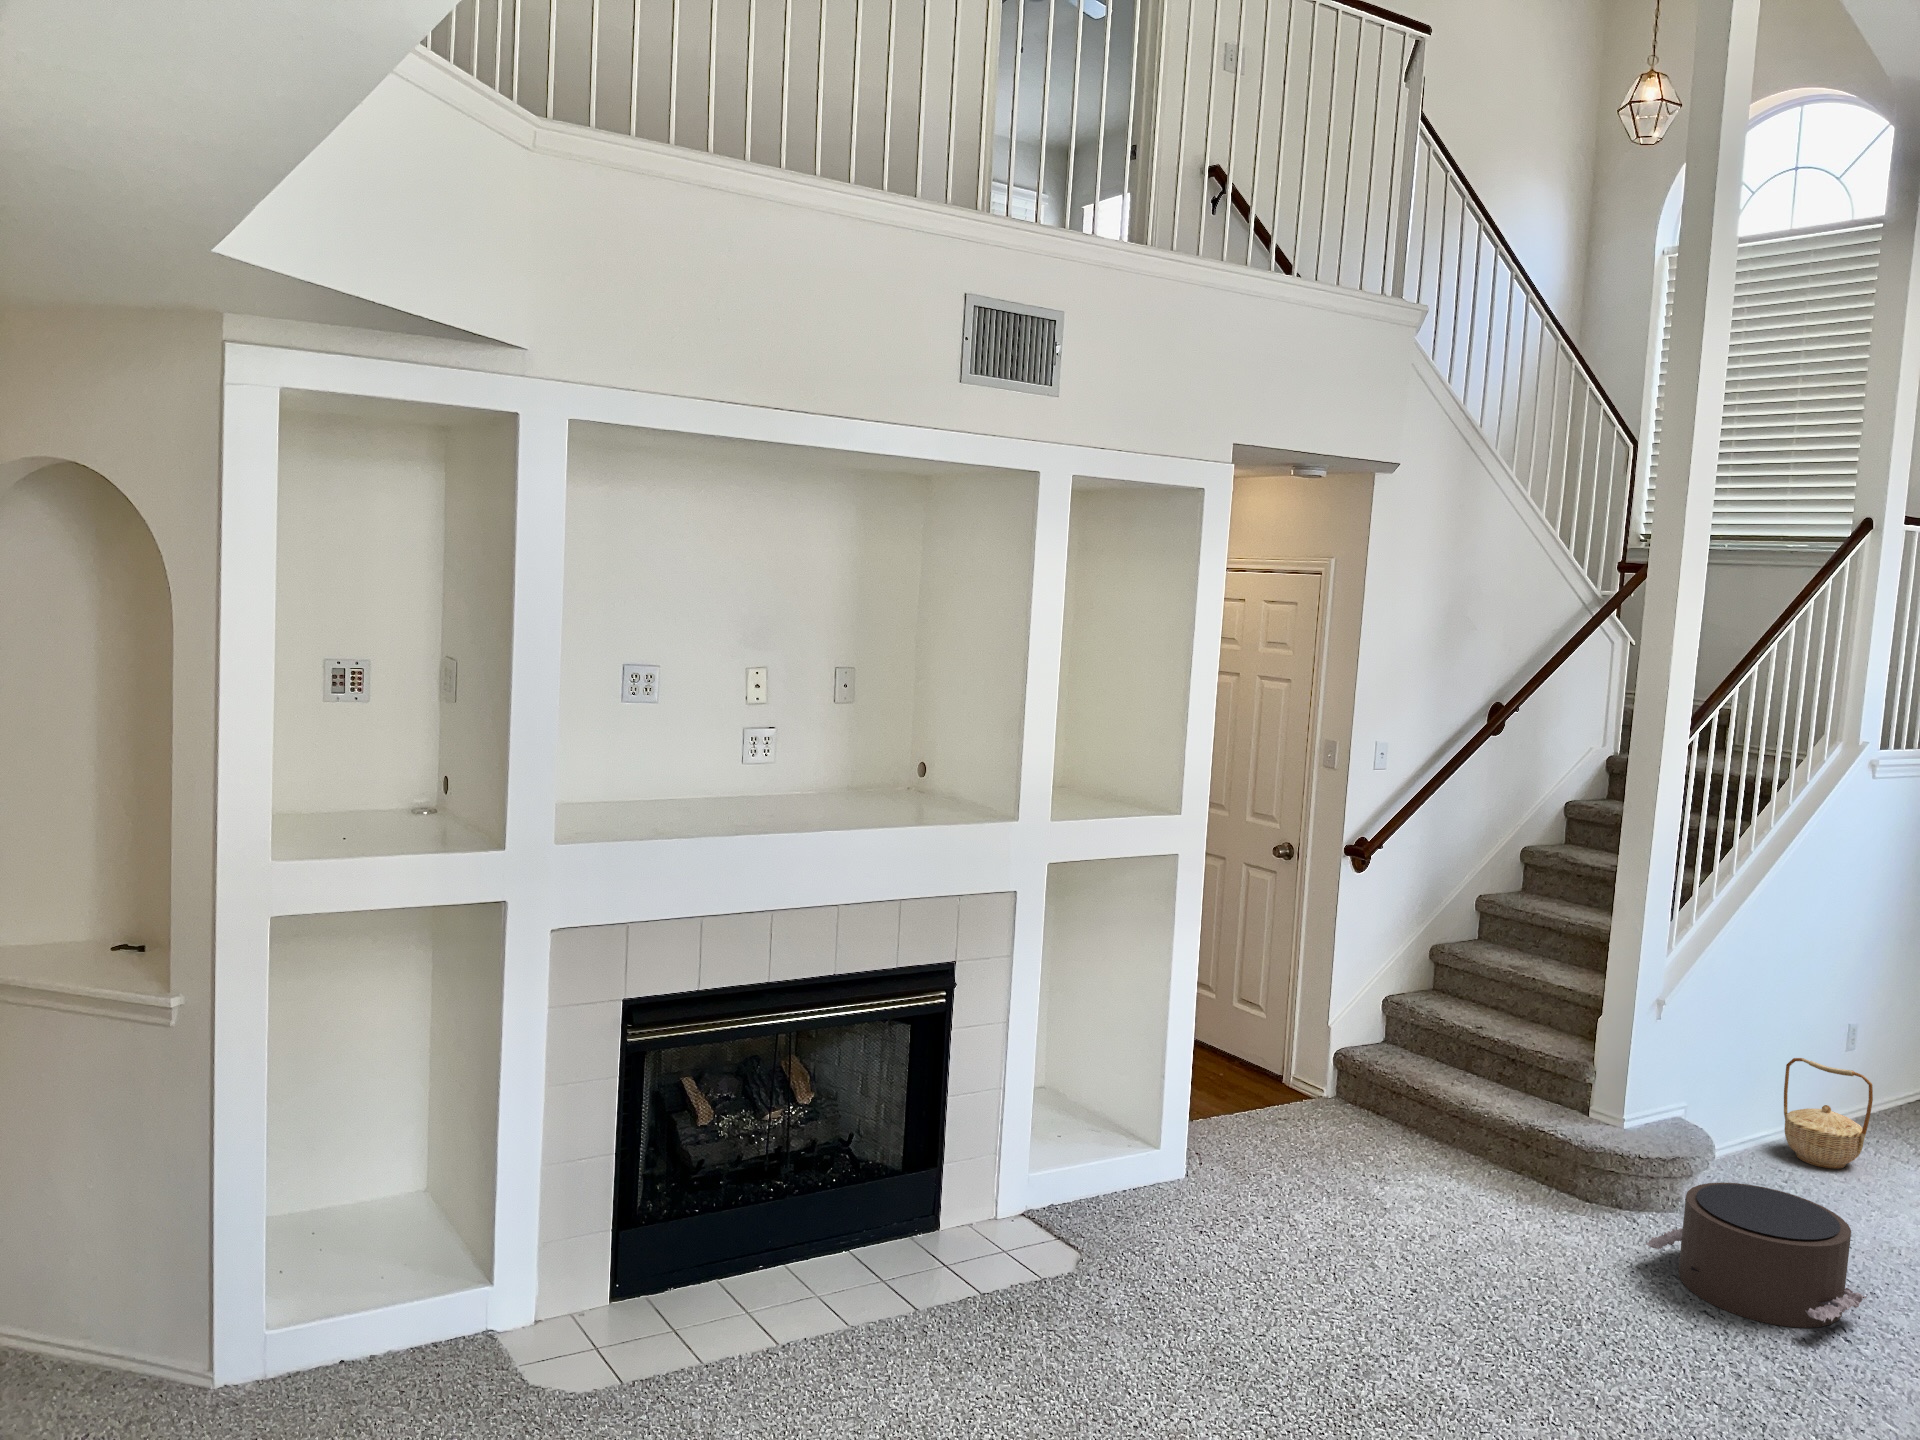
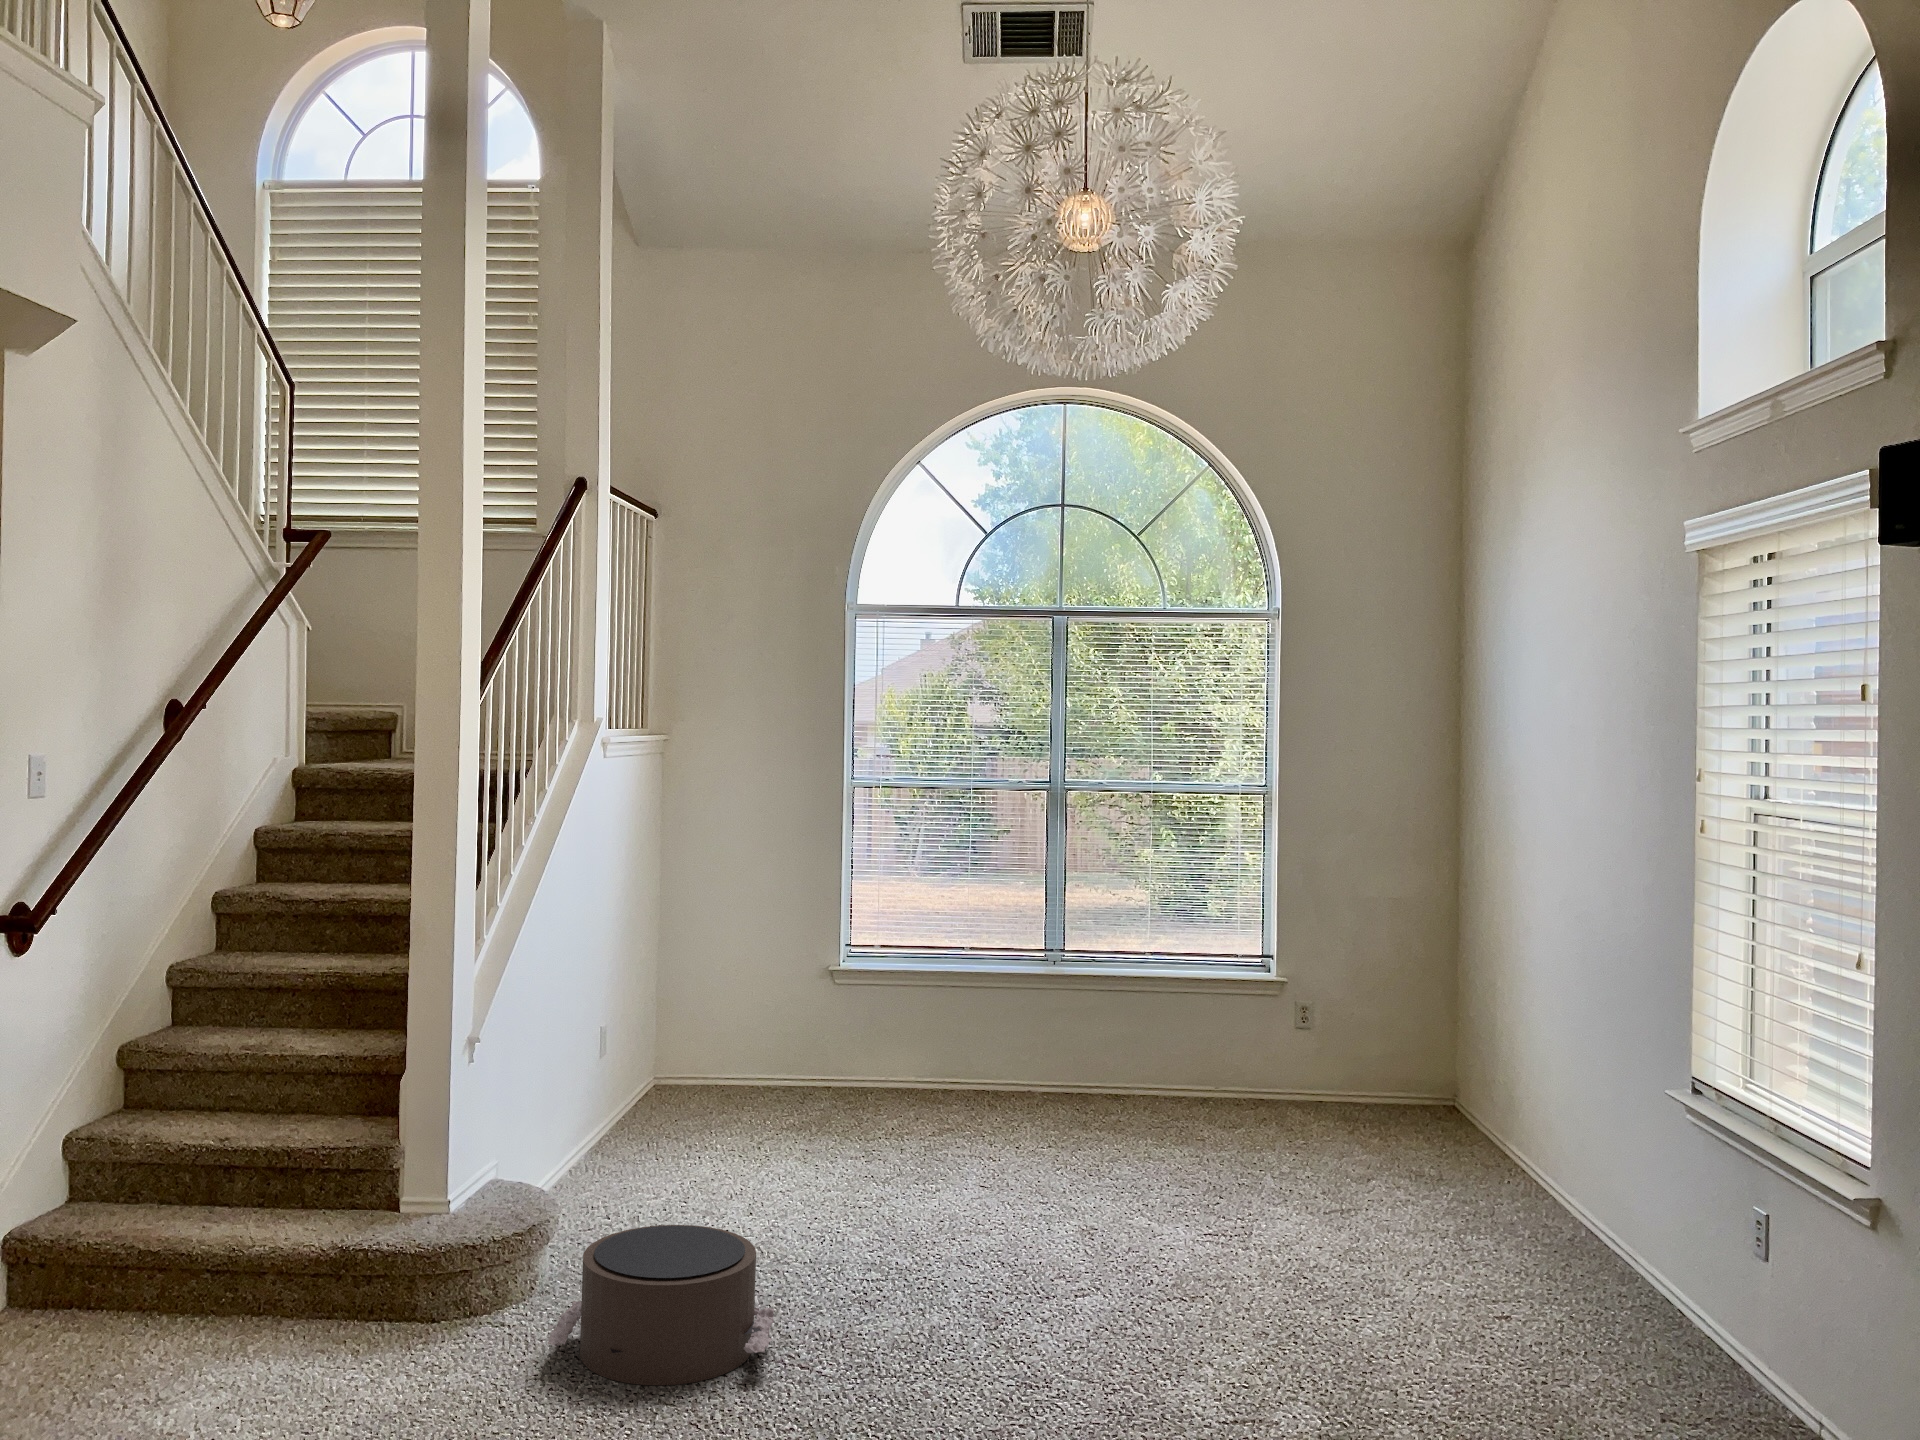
basket: present [1784,1058,1873,1169] -> none [559,1078,653,1195]

